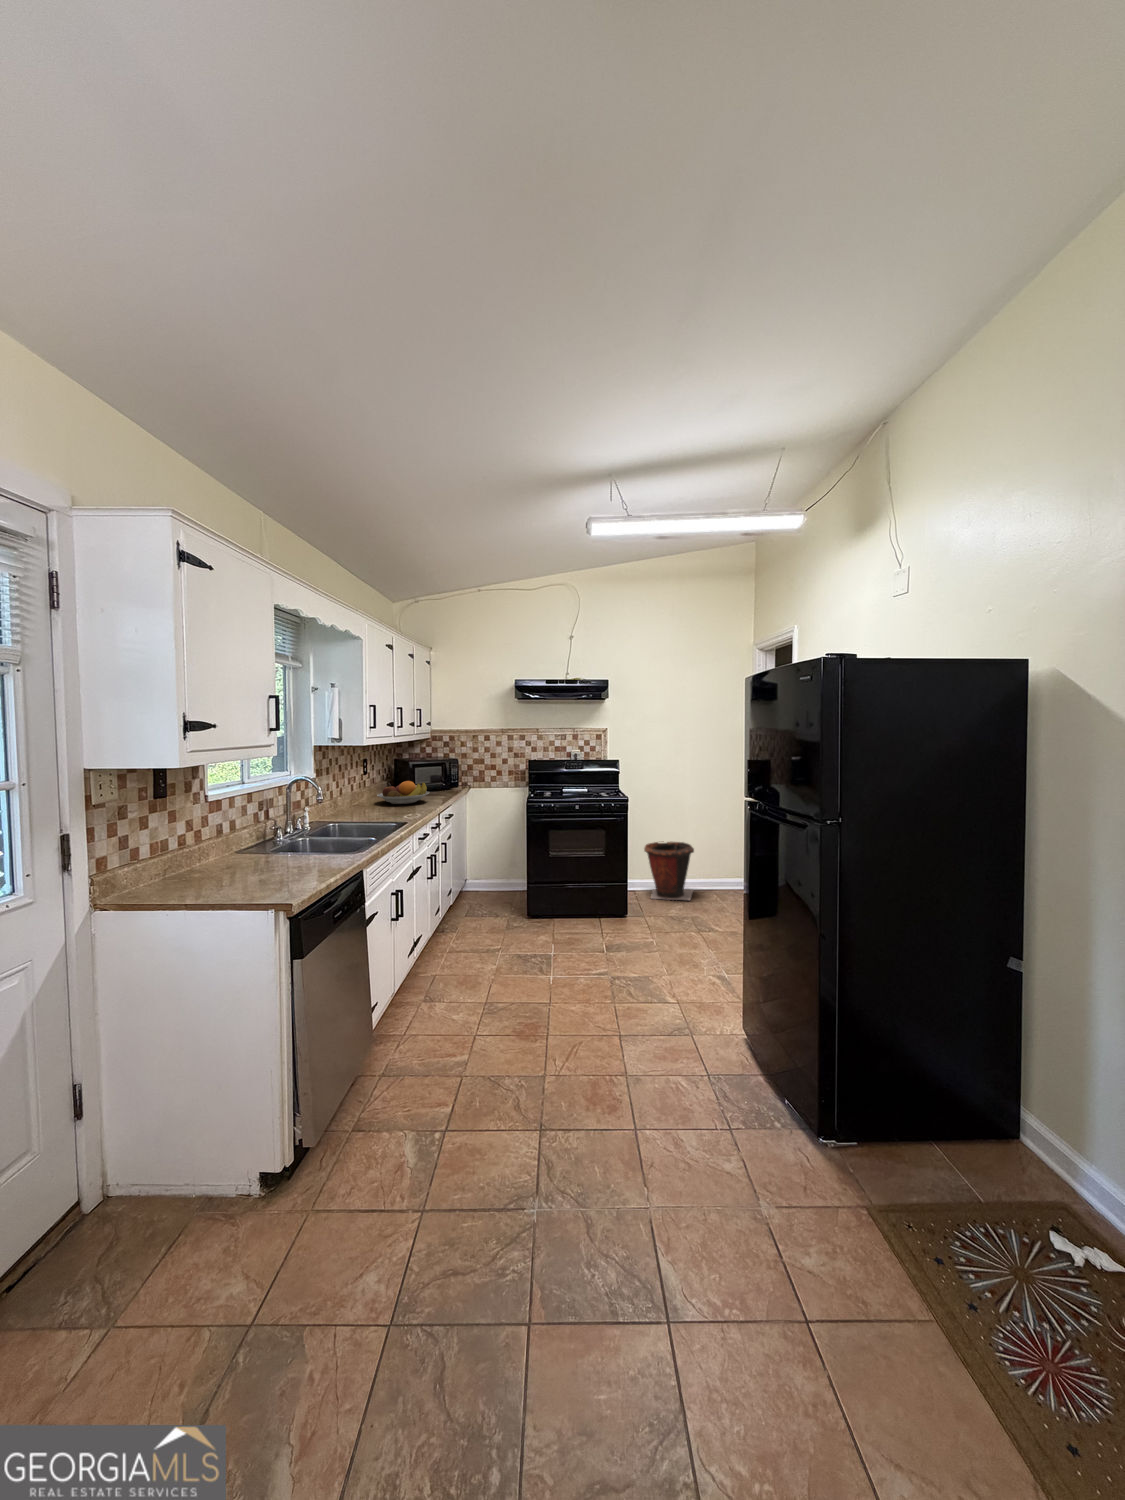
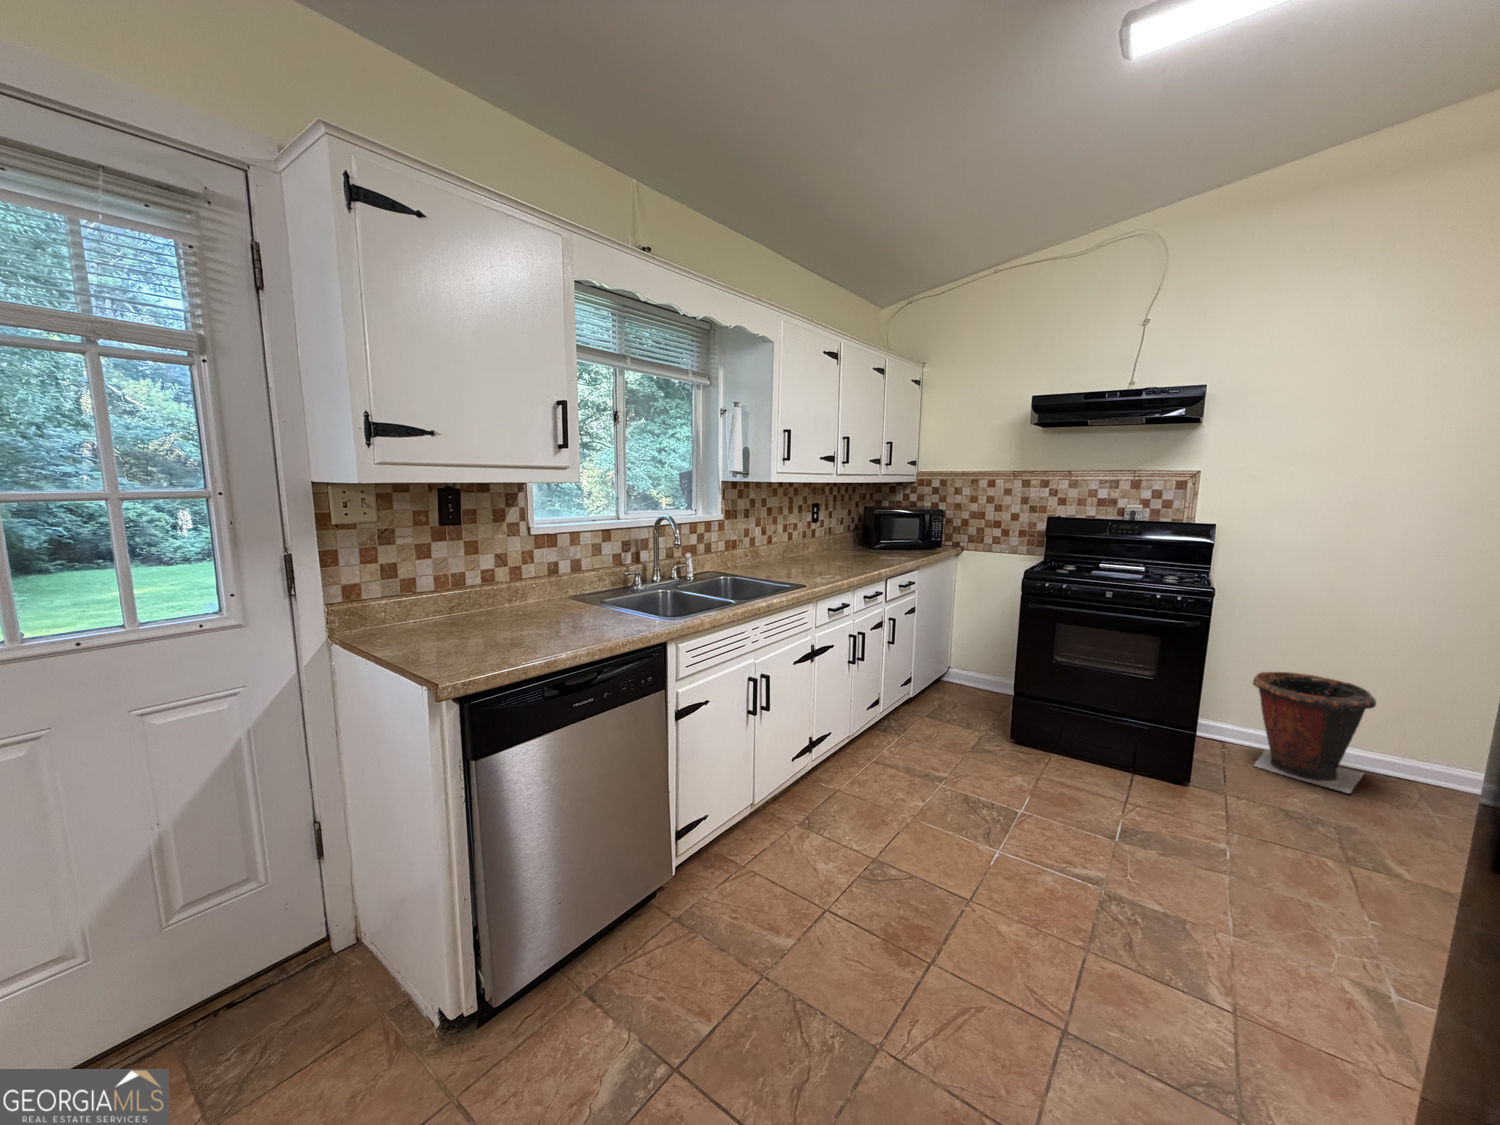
fruit bowl: present [377,781,429,804] -> none [814,533,879,562]

